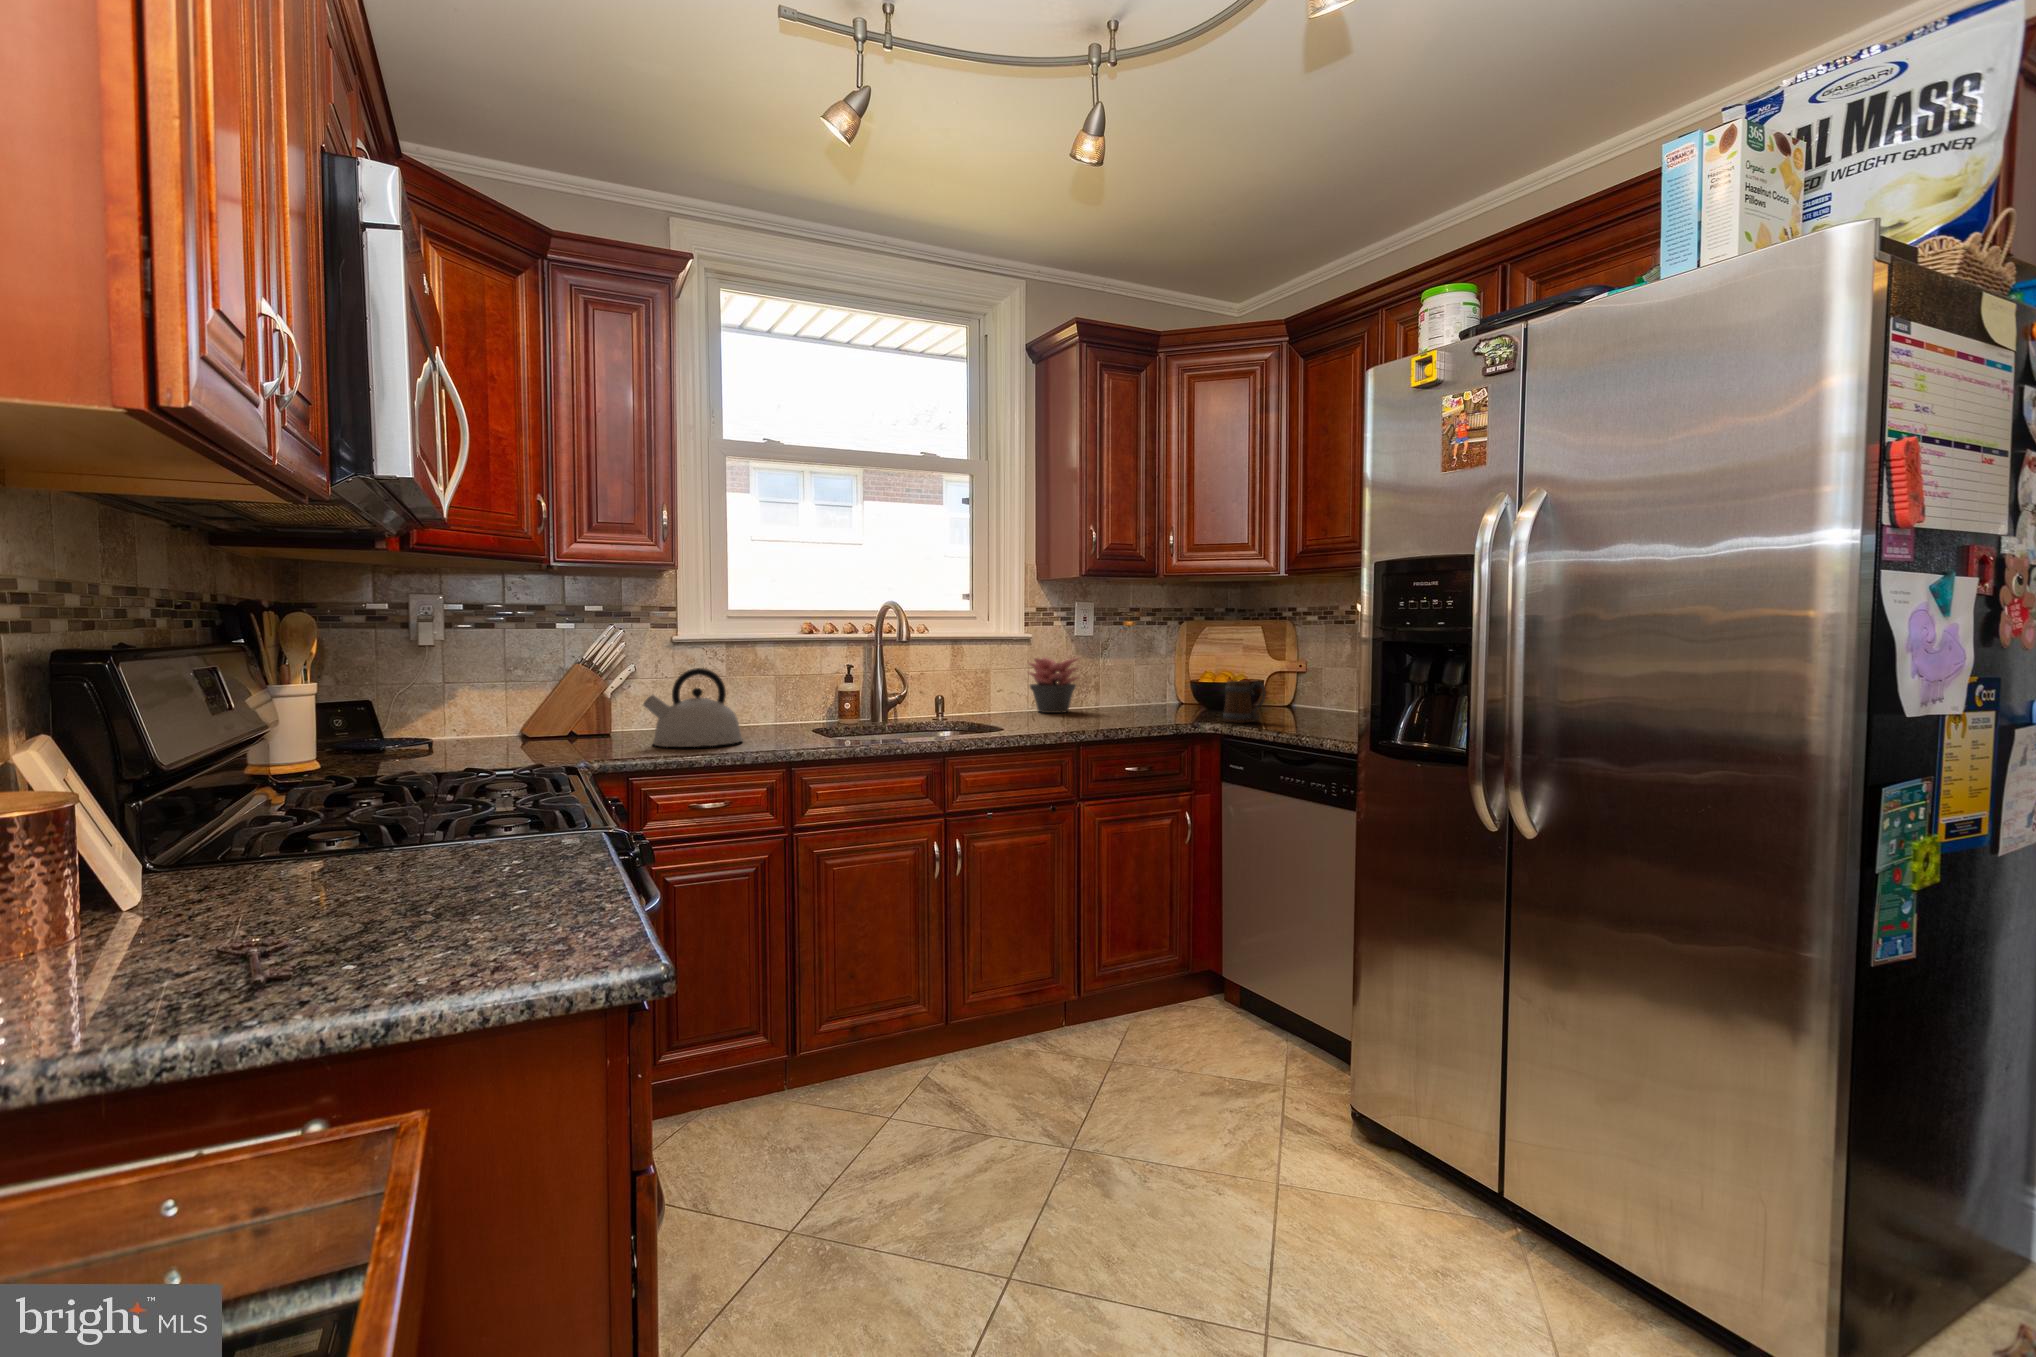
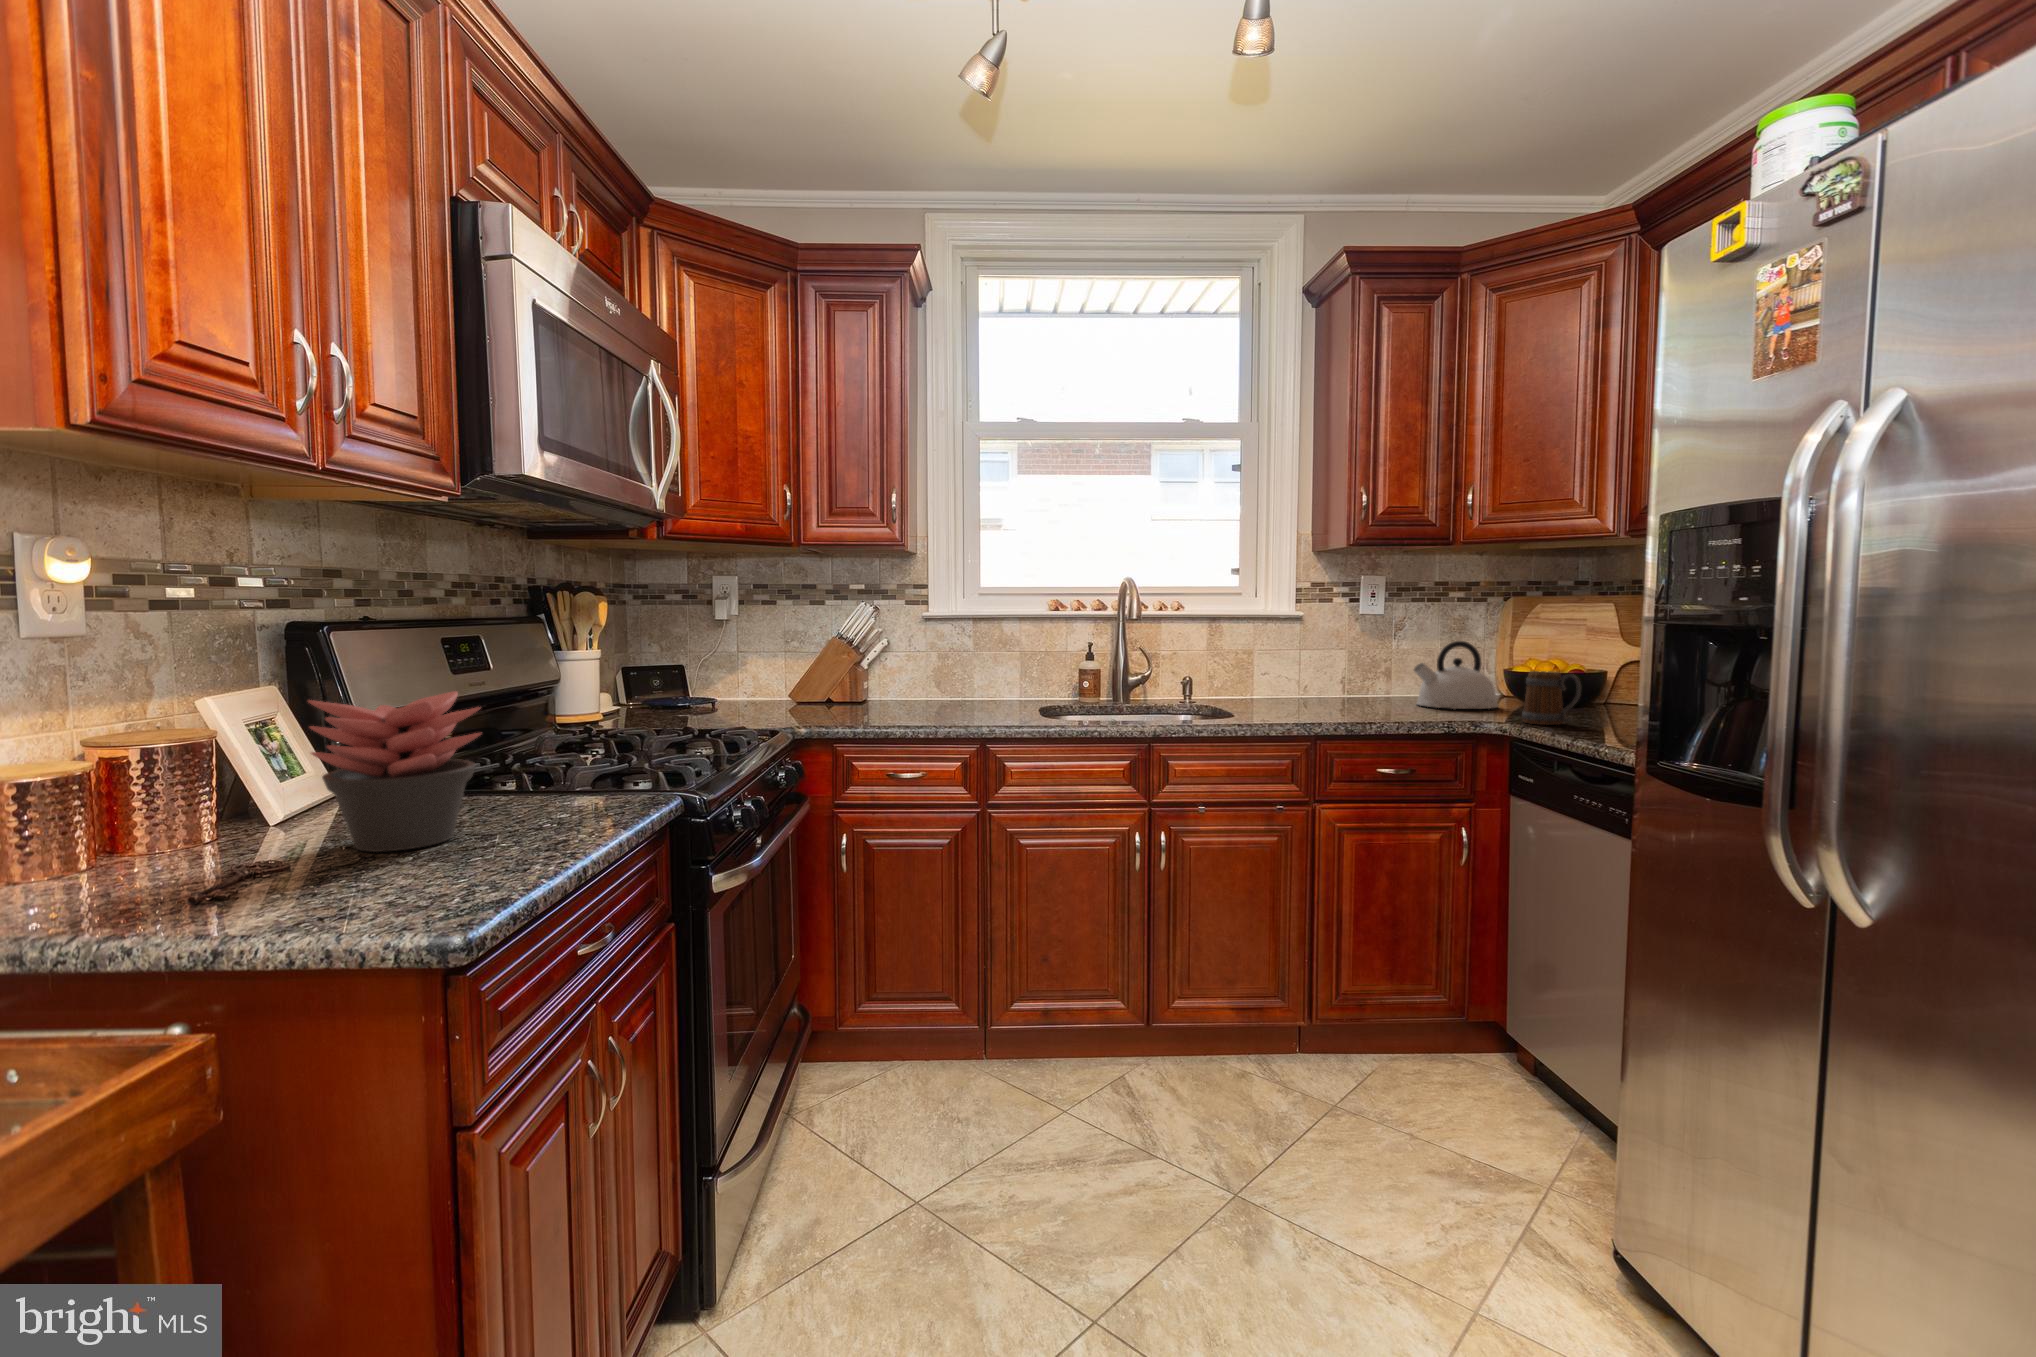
succulent plant: present [1029,657,1078,713] -> present [308,691,481,852]
kettle: present [643,668,742,747] -> present [1414,641,1498,709]

